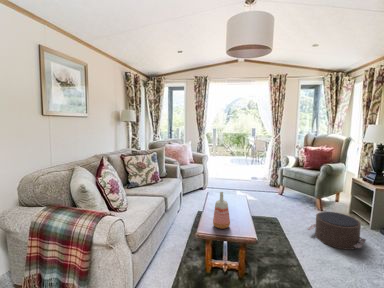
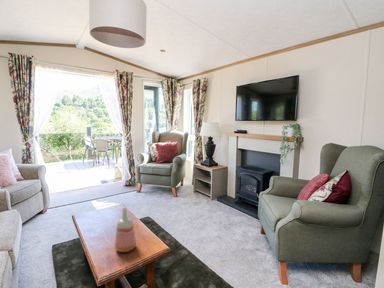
pouf: present [307,212,366,250] -> none [179,197,218,226]

